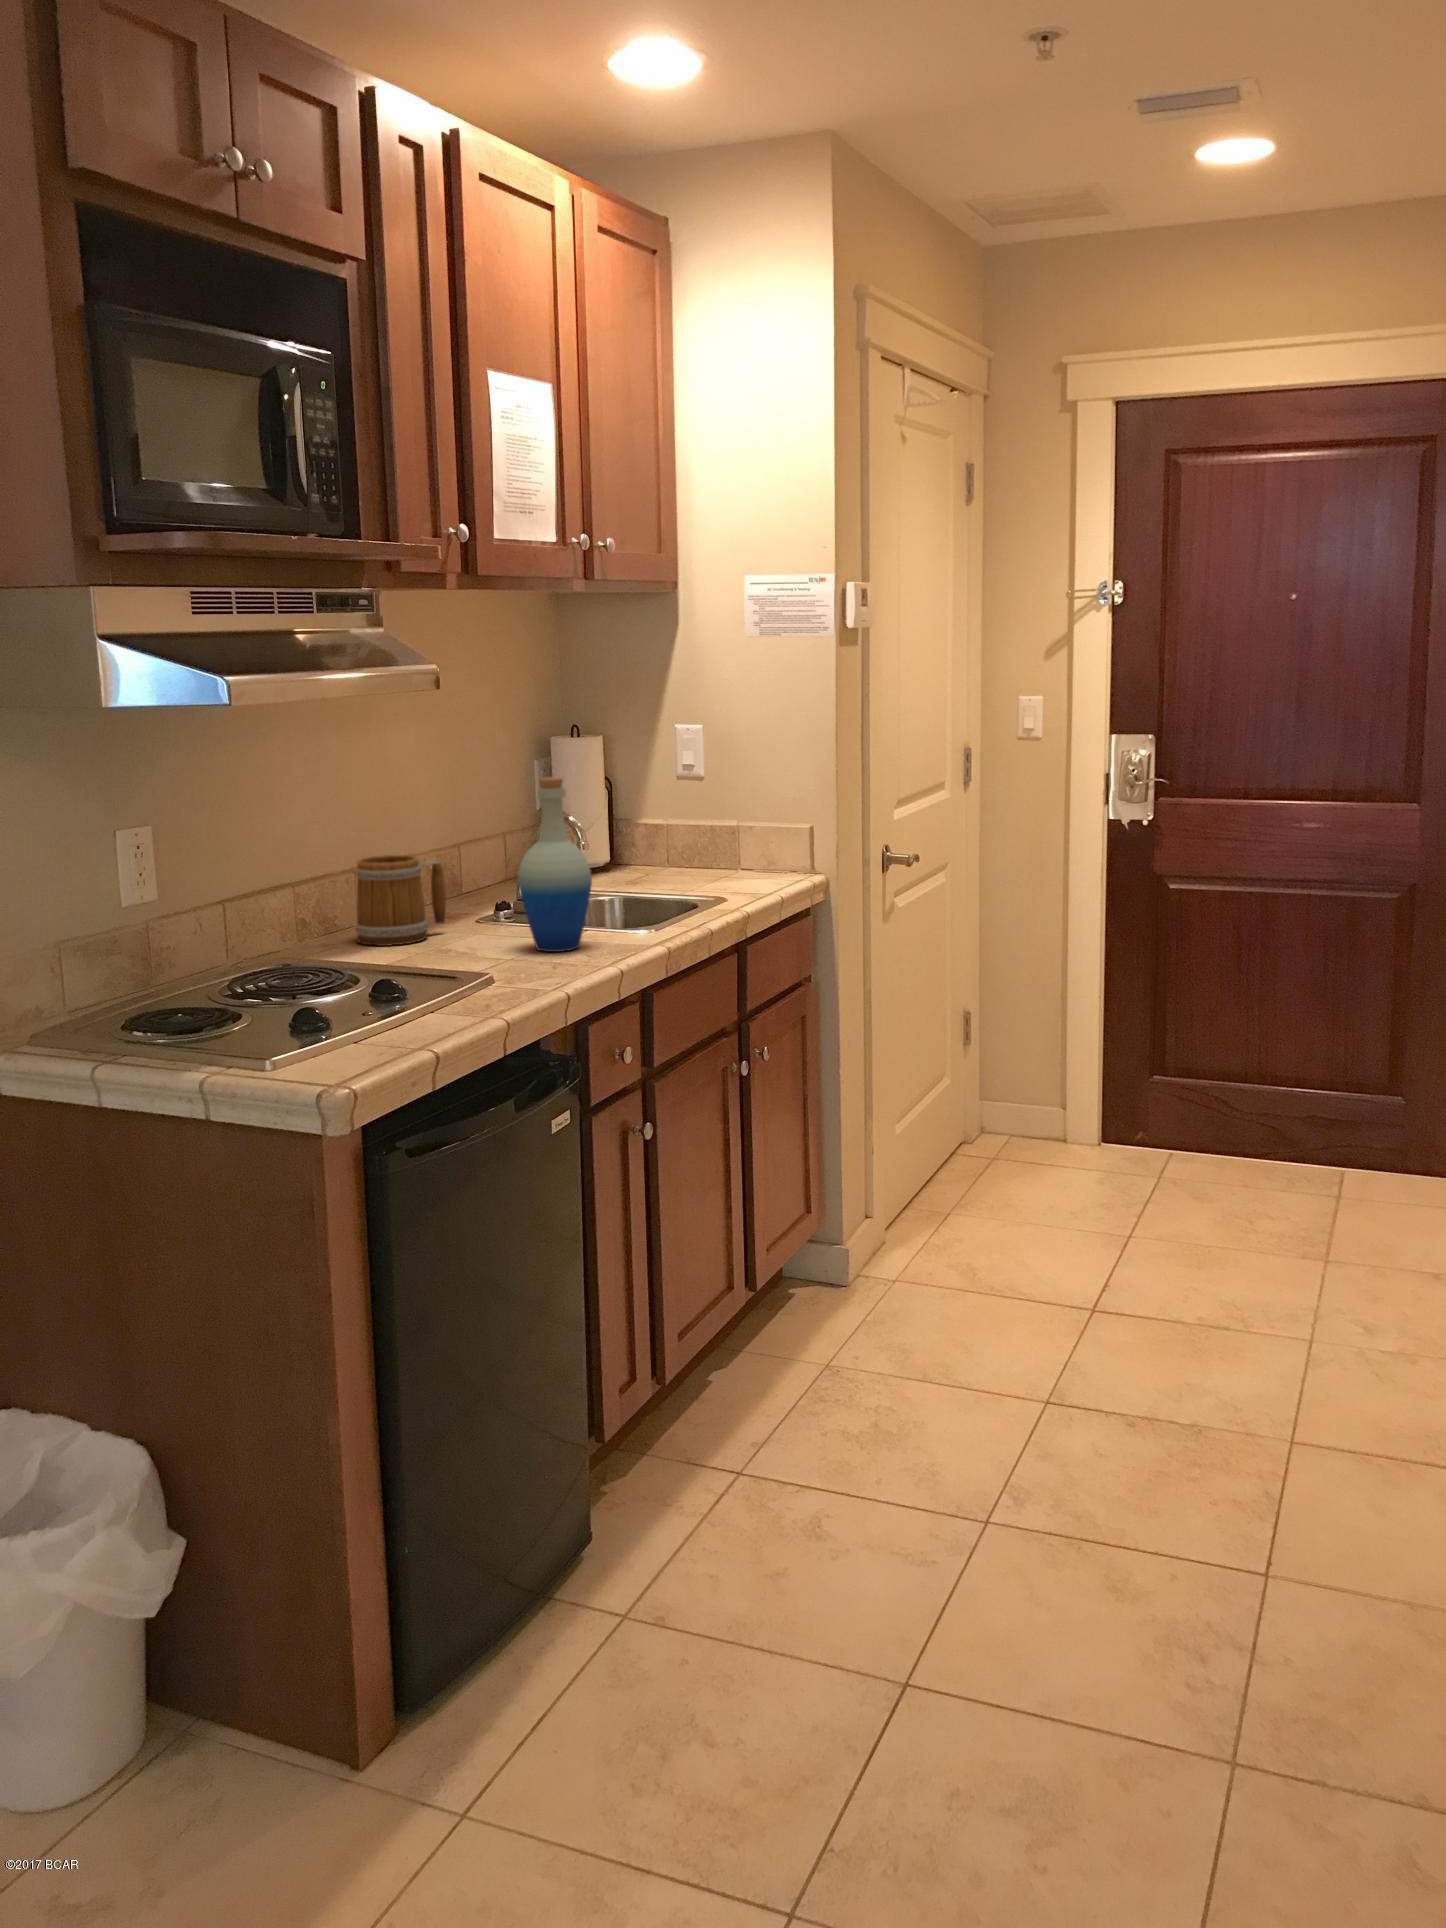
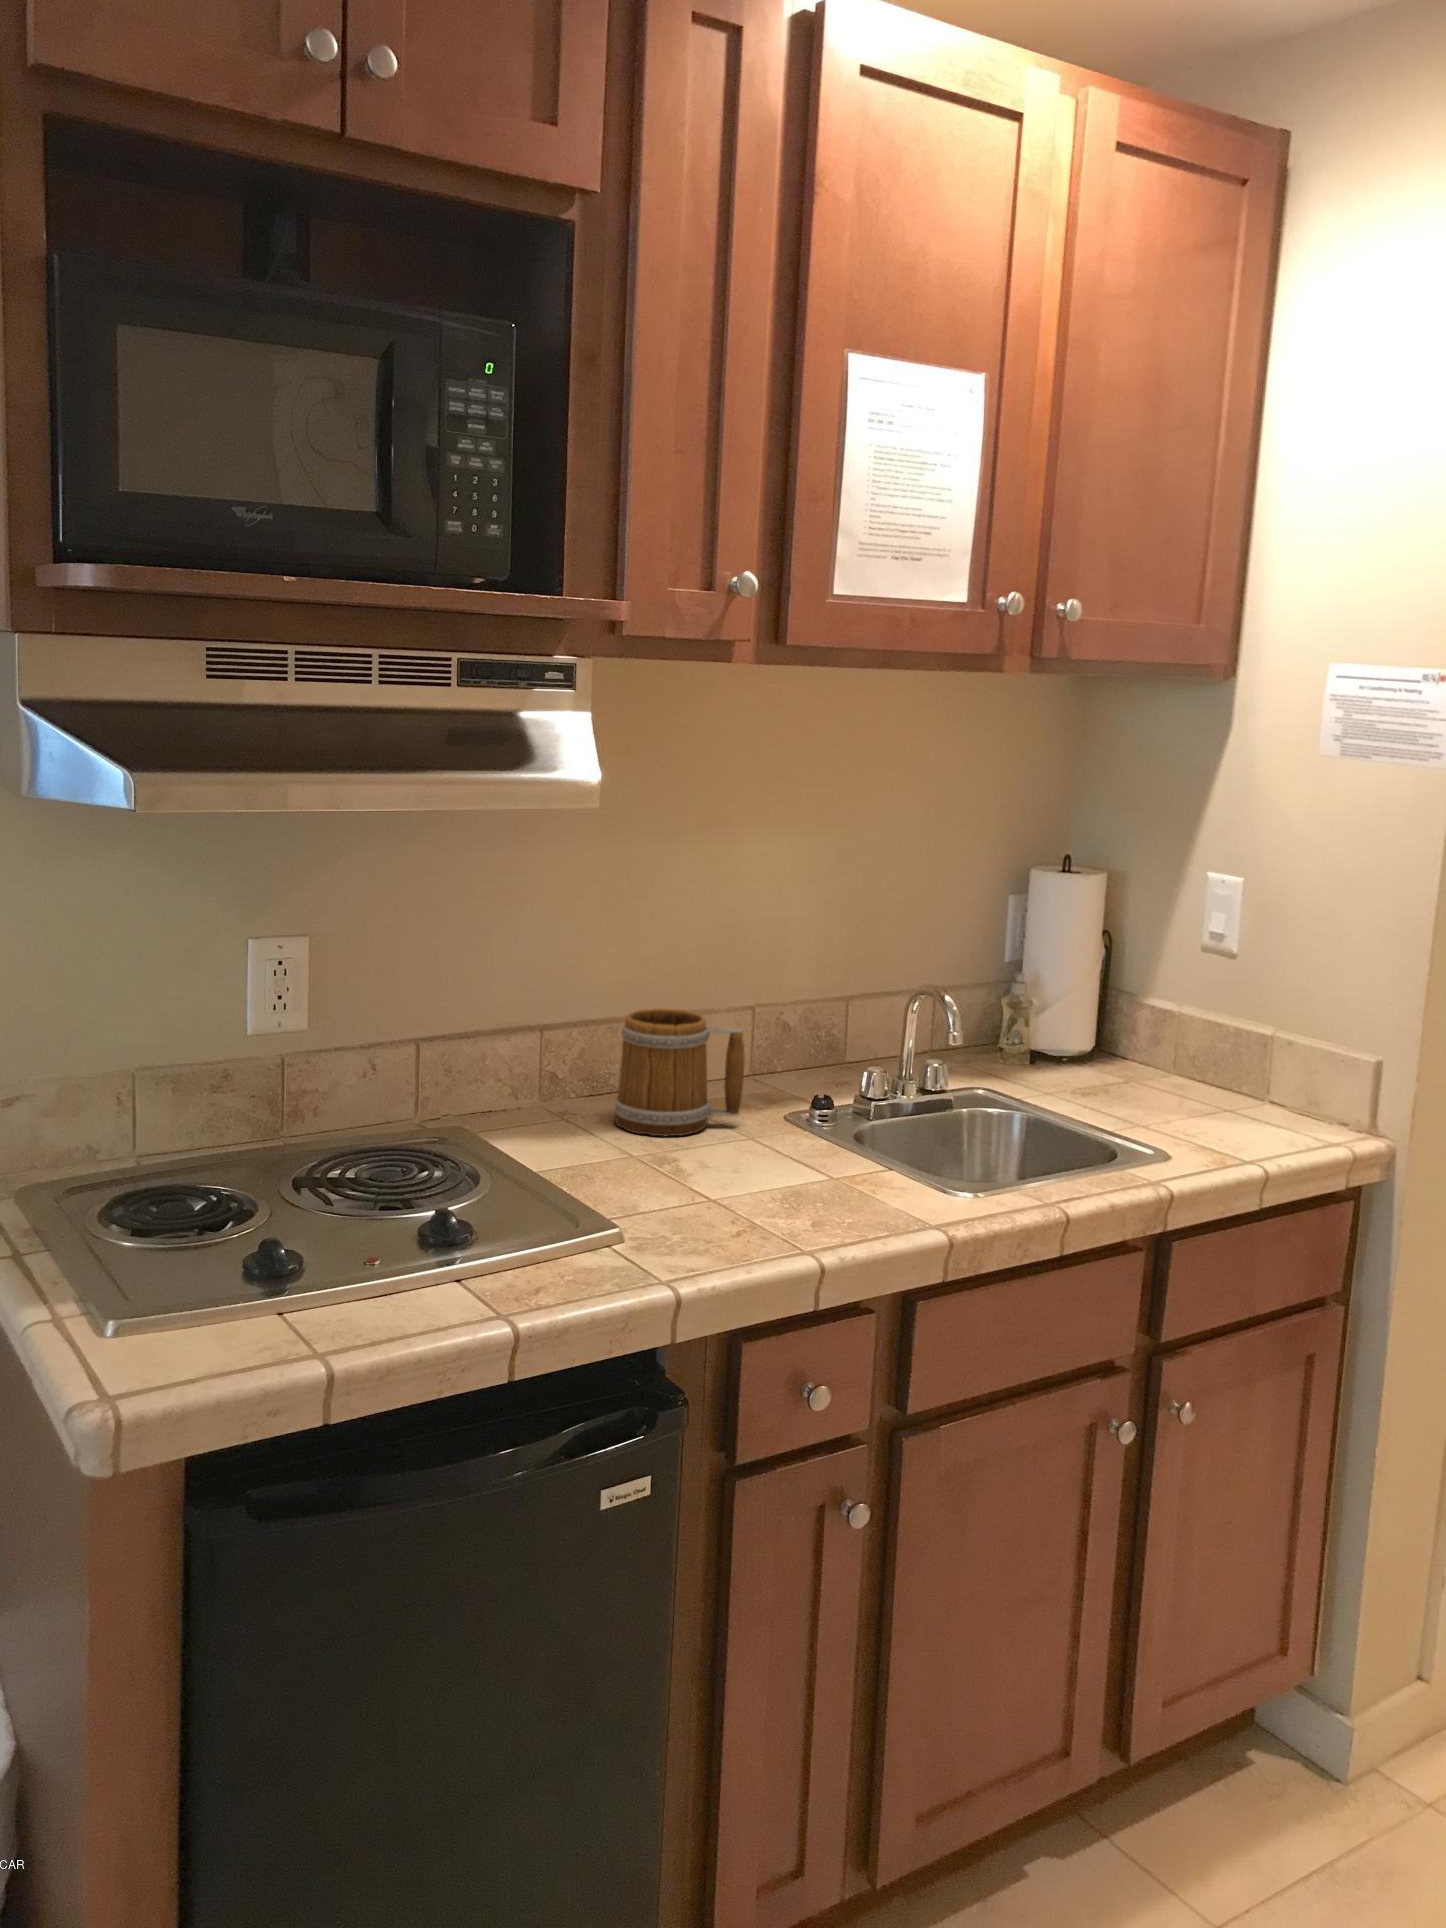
bottle: present [518,777,592,952] -> none [770,945,878,1204]

